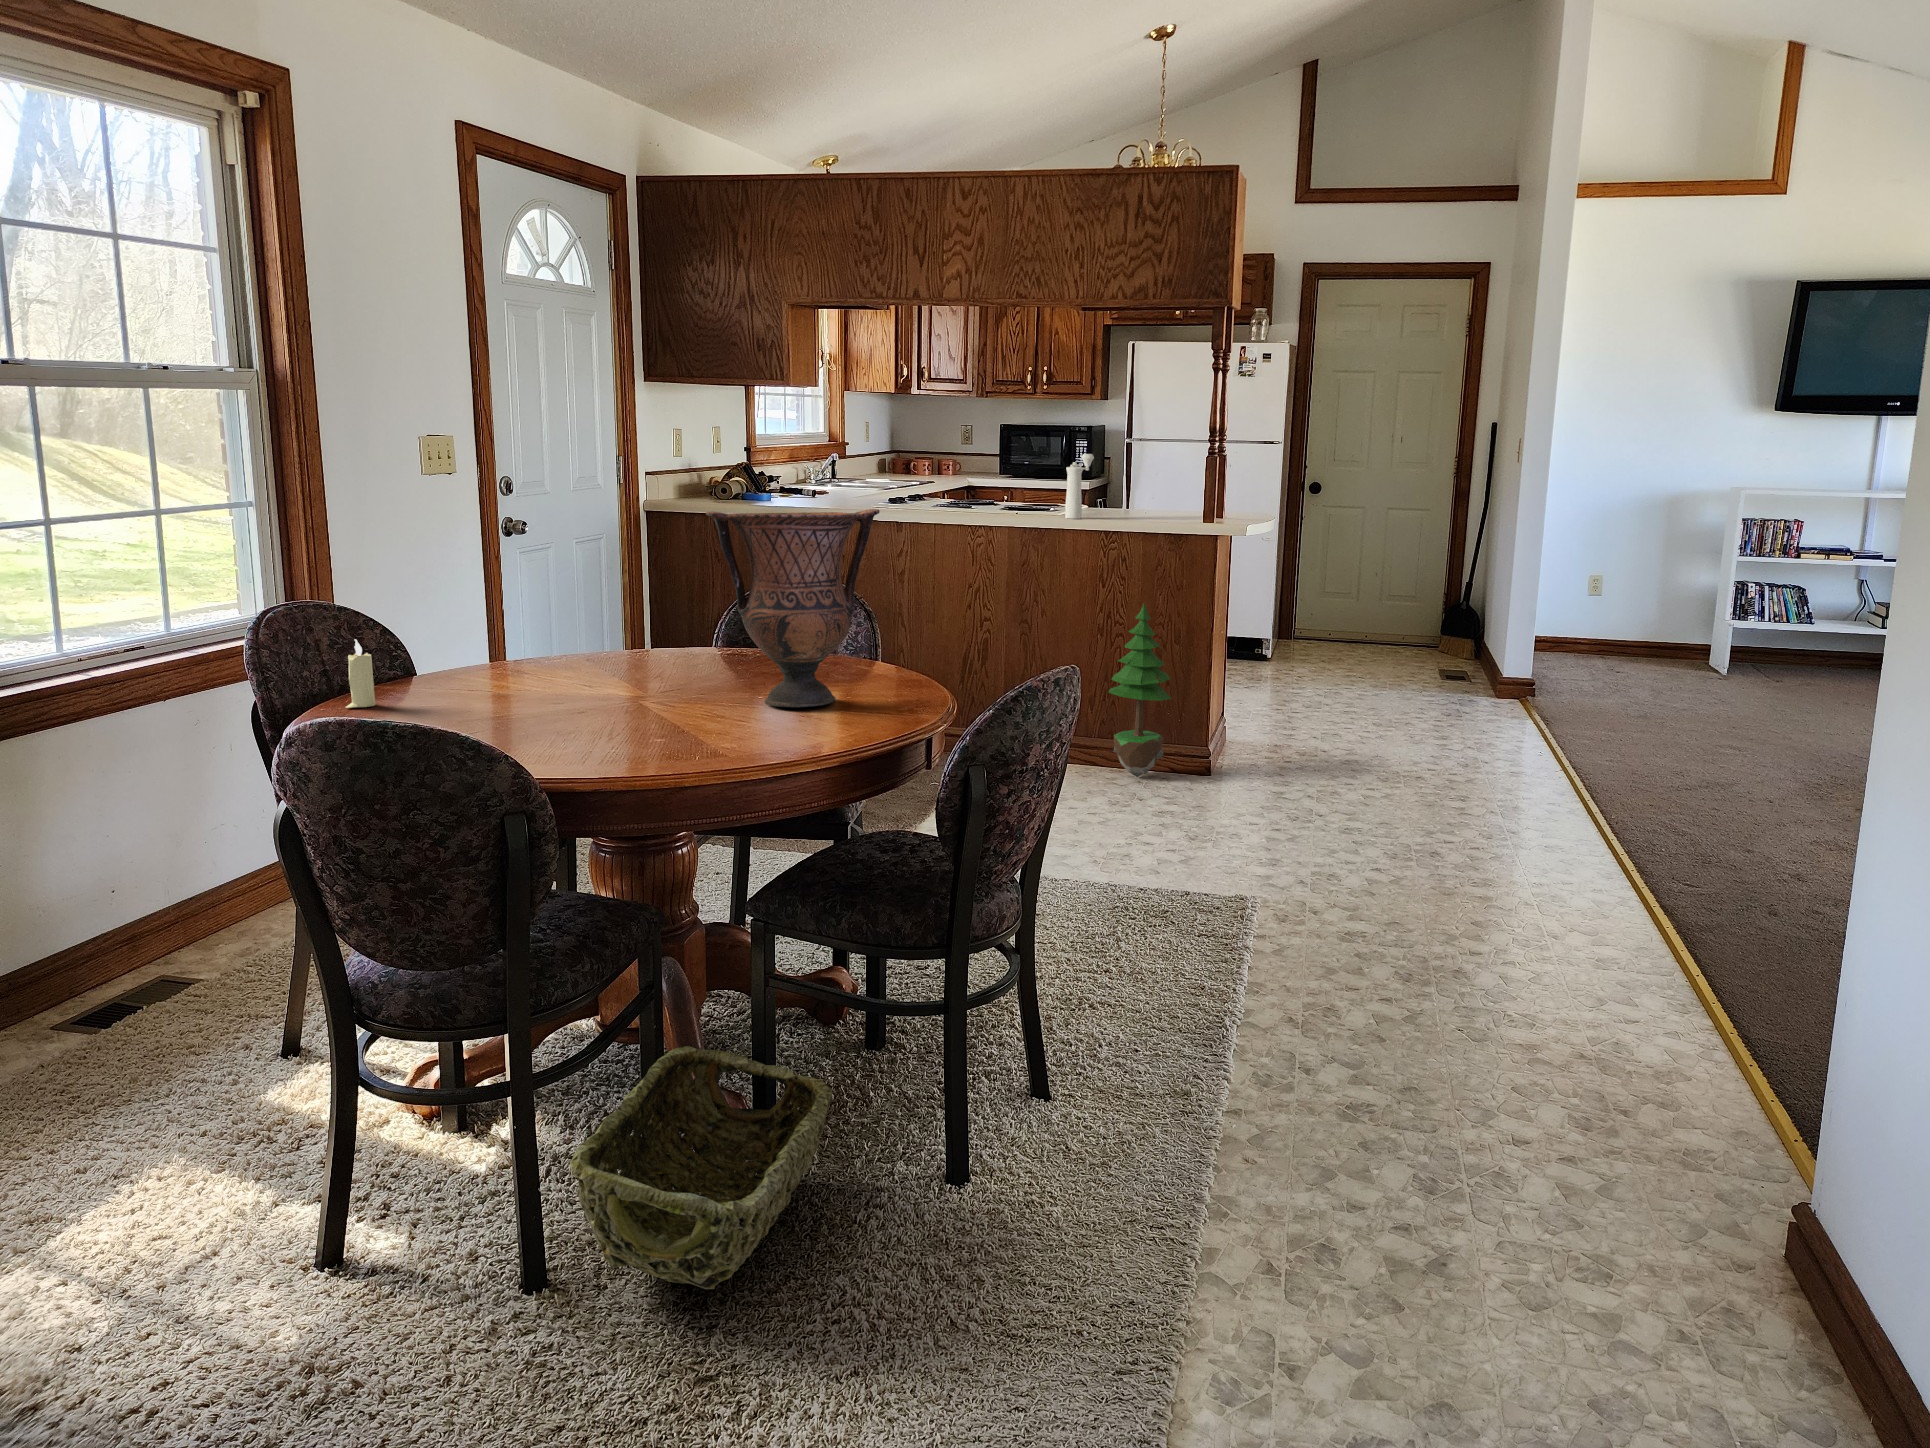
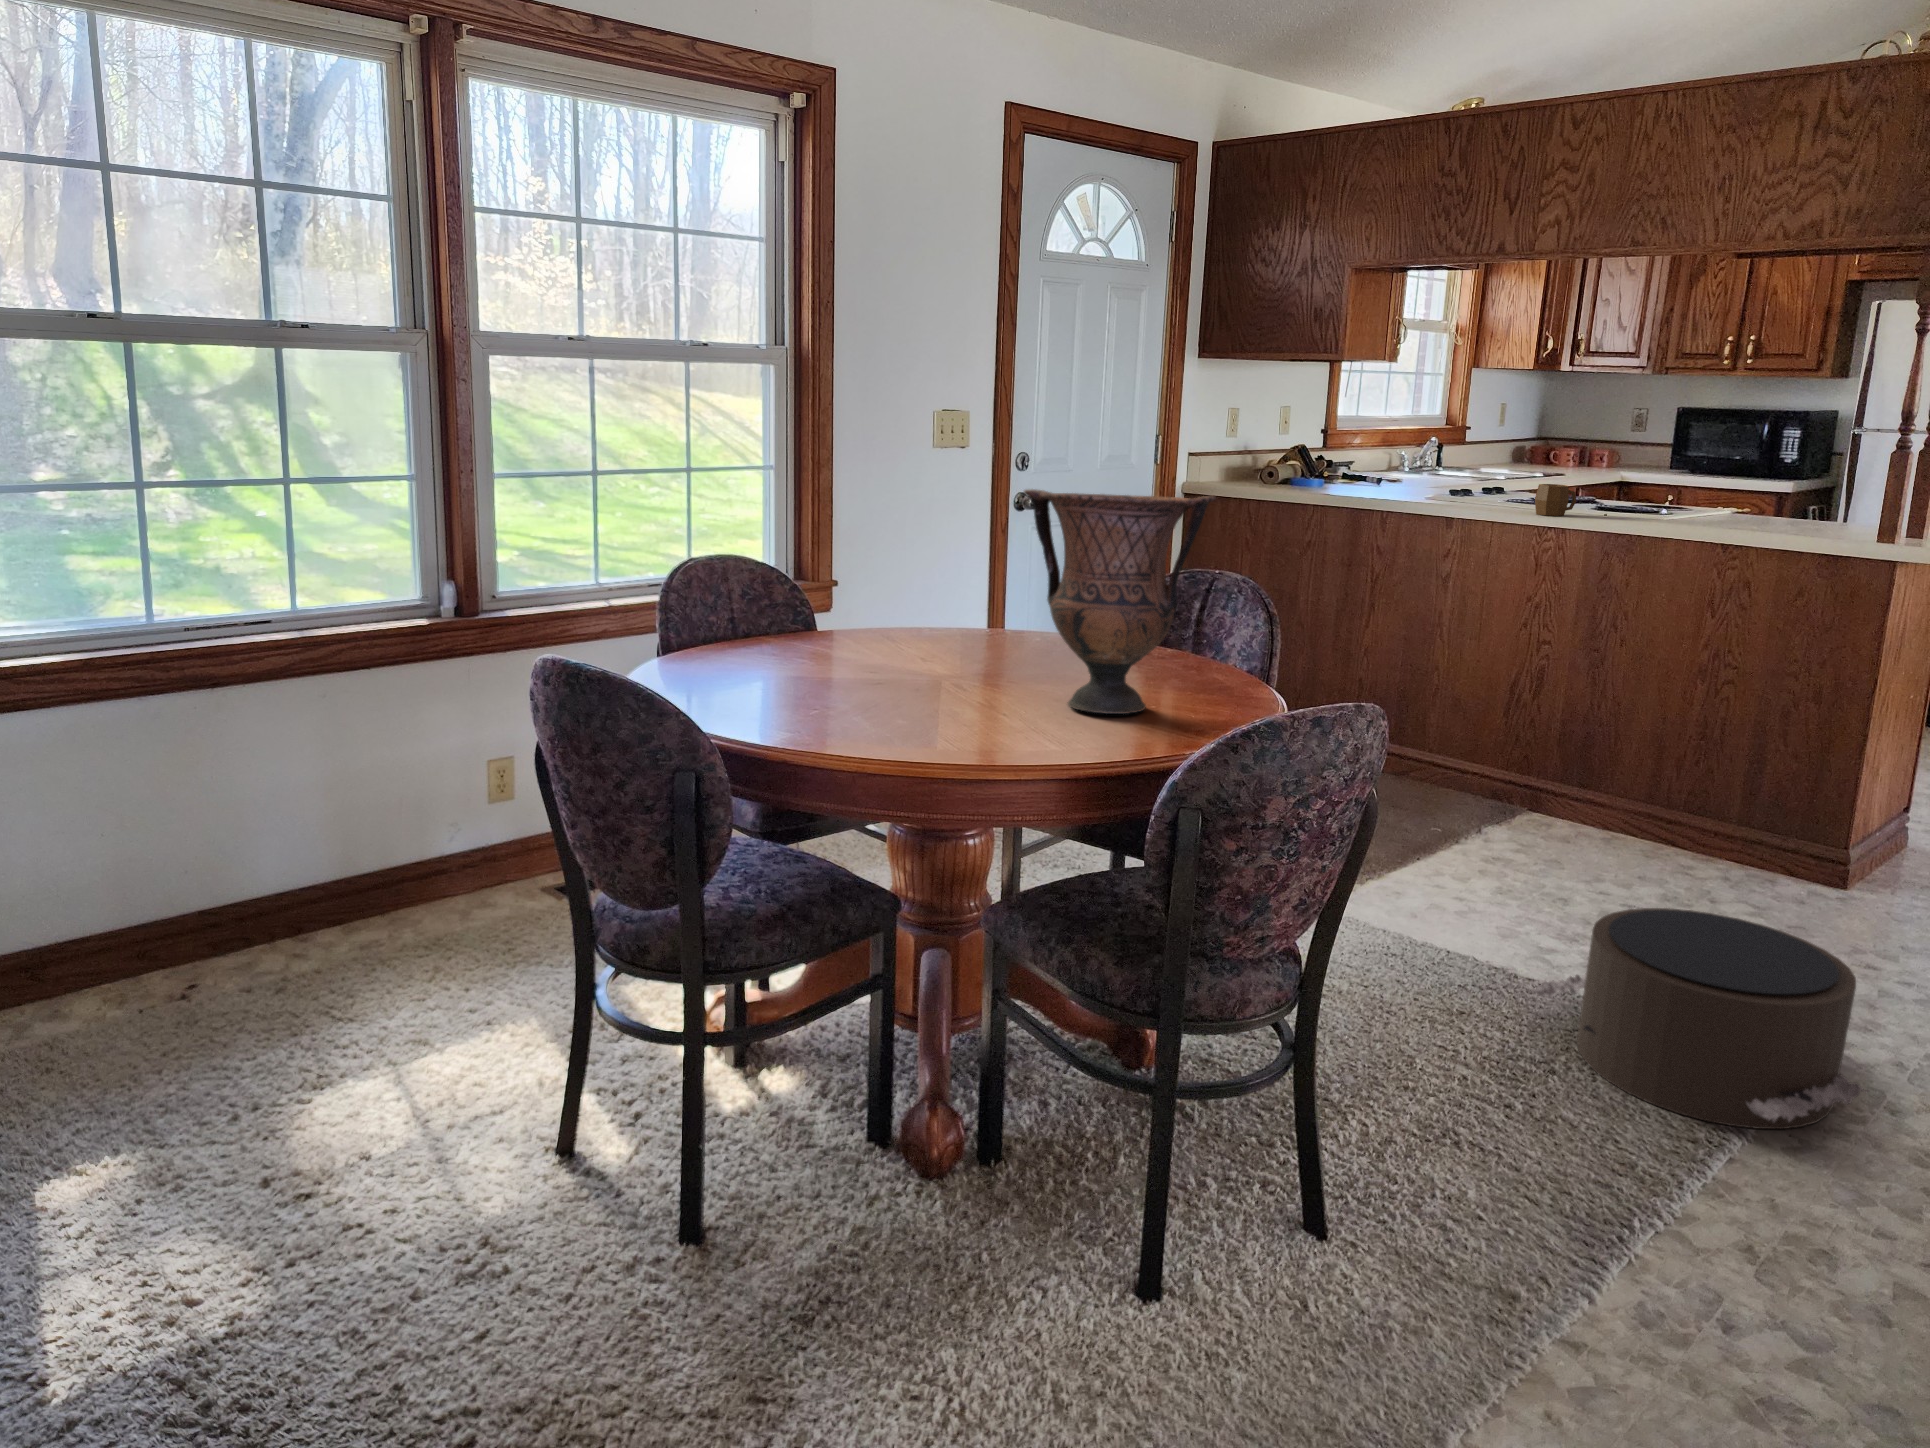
pepper mill: present [1065,454,1094,519] -> none [1674,444,1731,526]
mug: none [961,490,991,516] -> present [1535,484,1576,516]
potted tree: present [1108,604,1172,777] -> none [1689,642,1787,866]
candle: present [346,639,375,708] -> none [710,593,737,657]
pouf: none [1084,803,1310,948] -> present [1533,908,1870,1129]
woven basket: present [570,1046,832,1289] -> none [712,1048,1030,1310]

